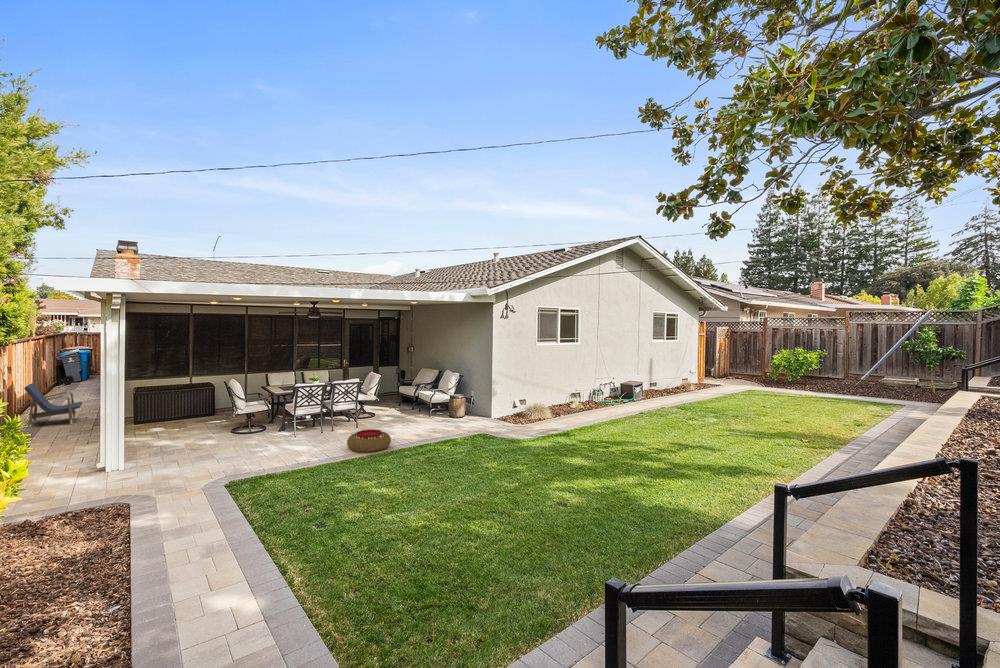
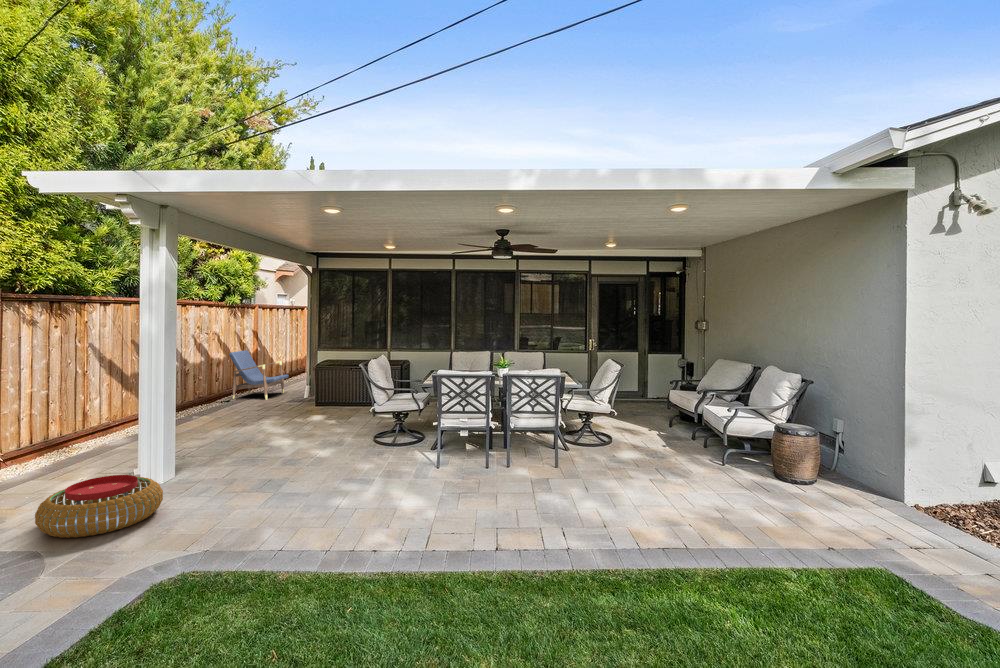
pouf: present [347,430,391,452] -> present [35,475,163,538]

